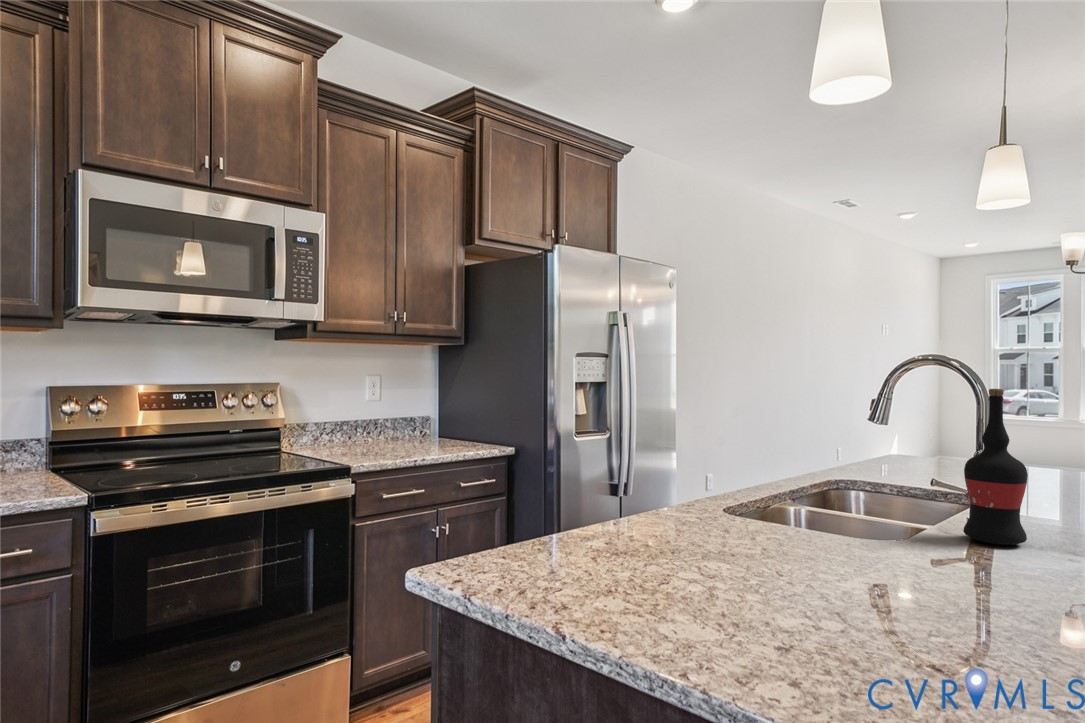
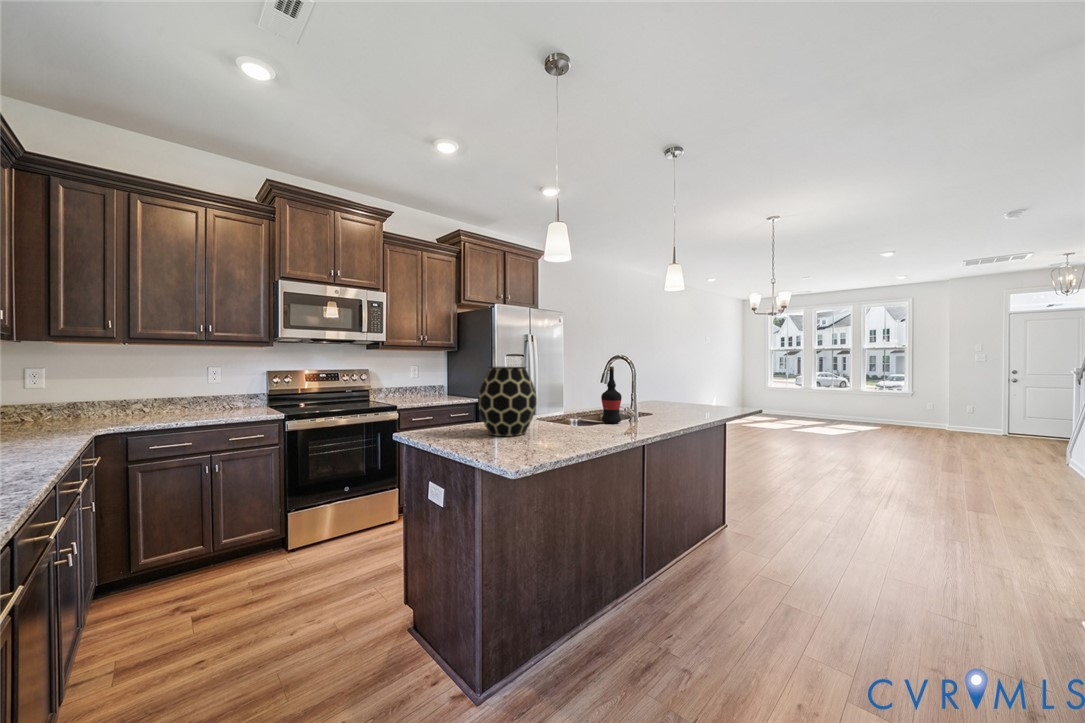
vase: none [725,392,936,638] -> present [478,367,537,436]

